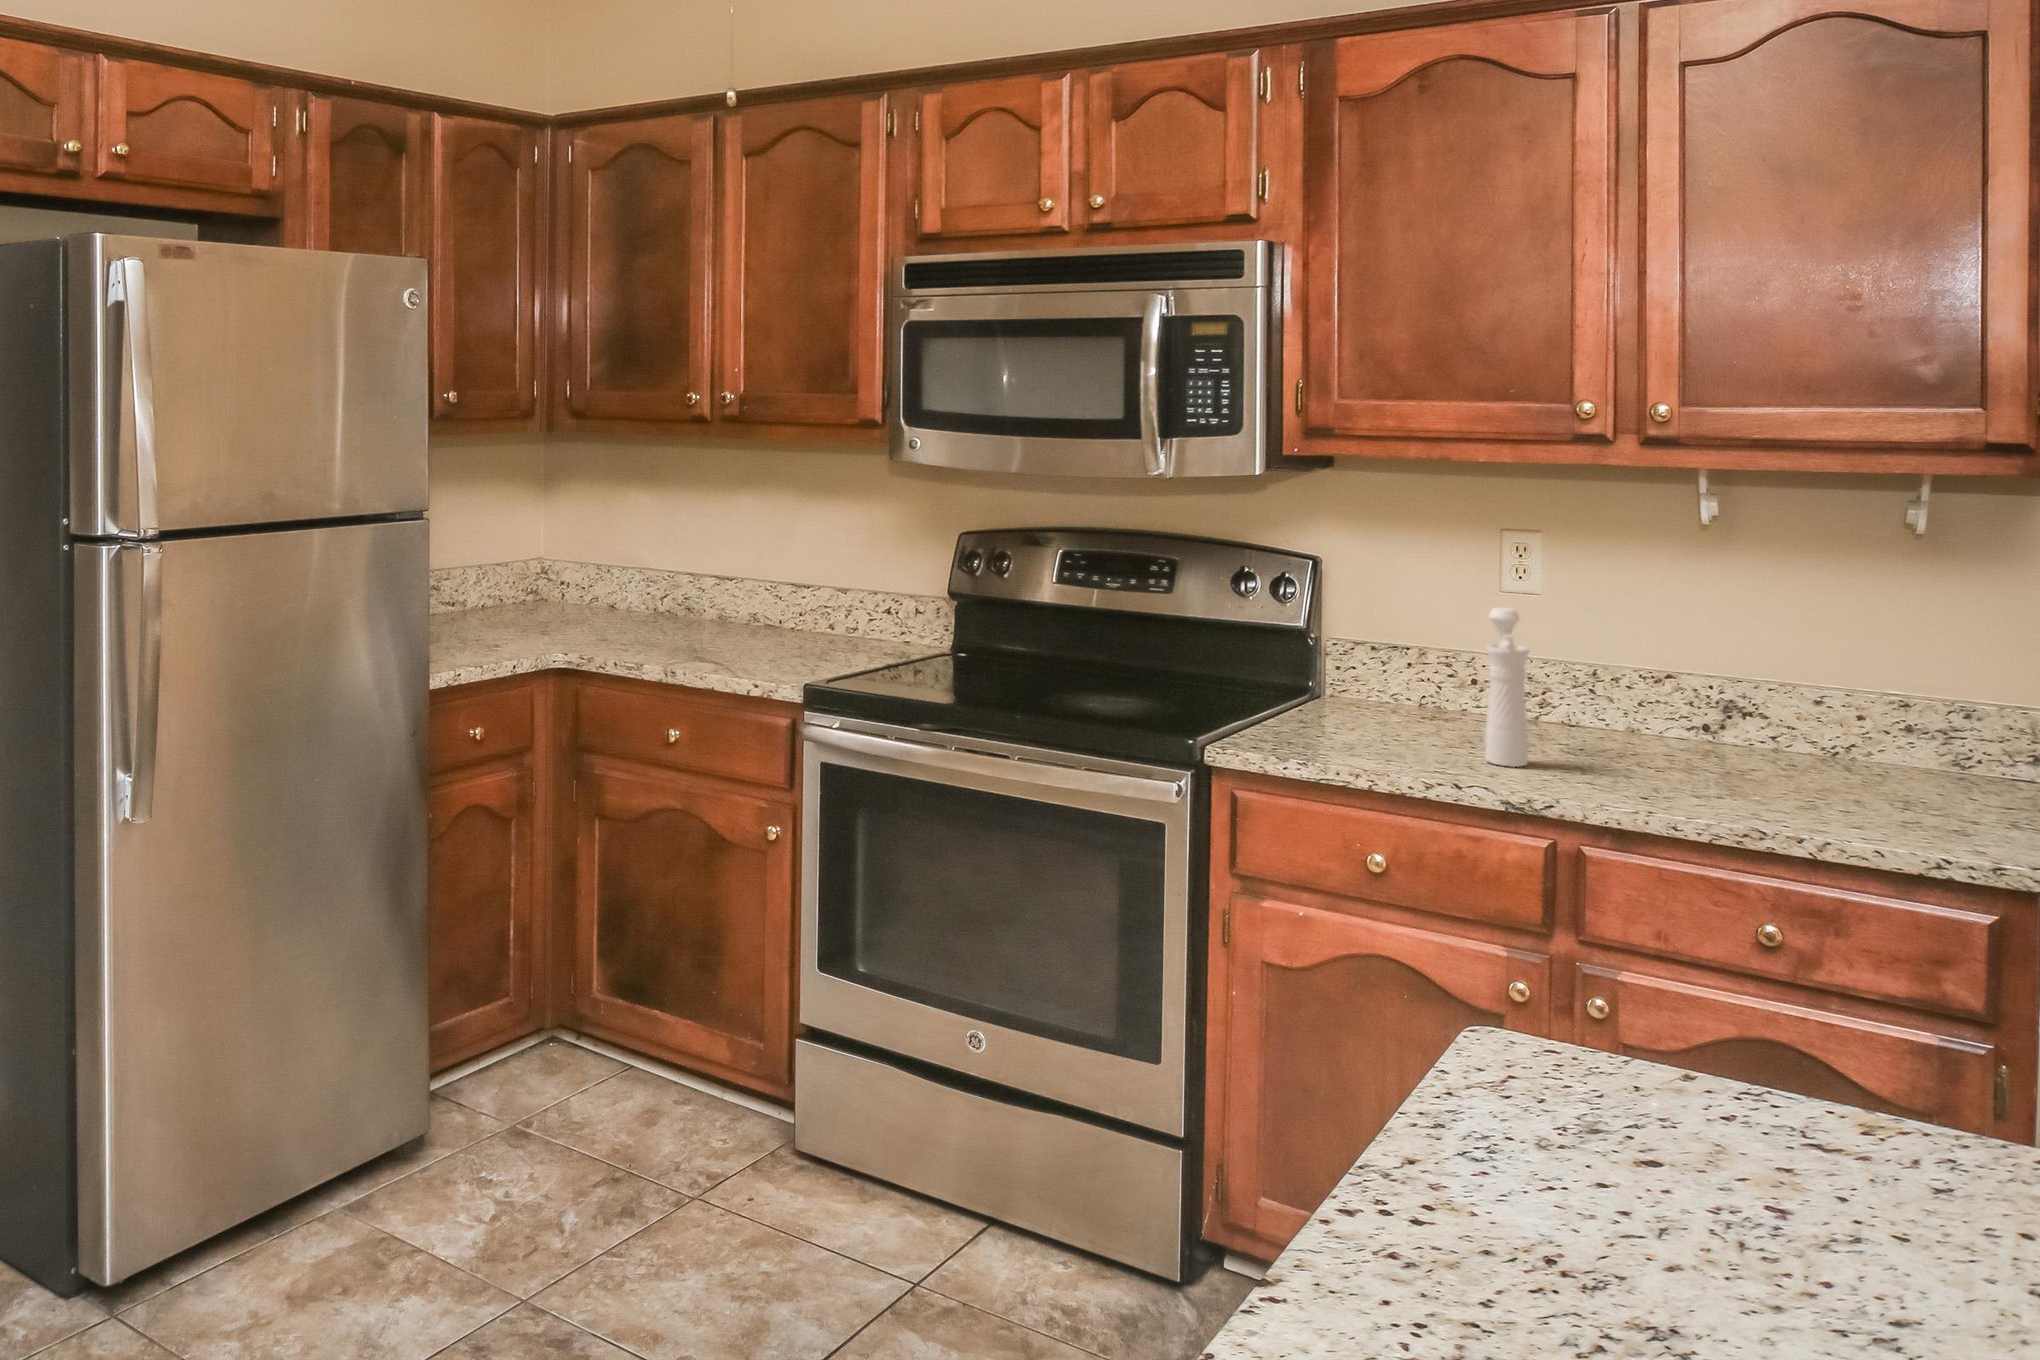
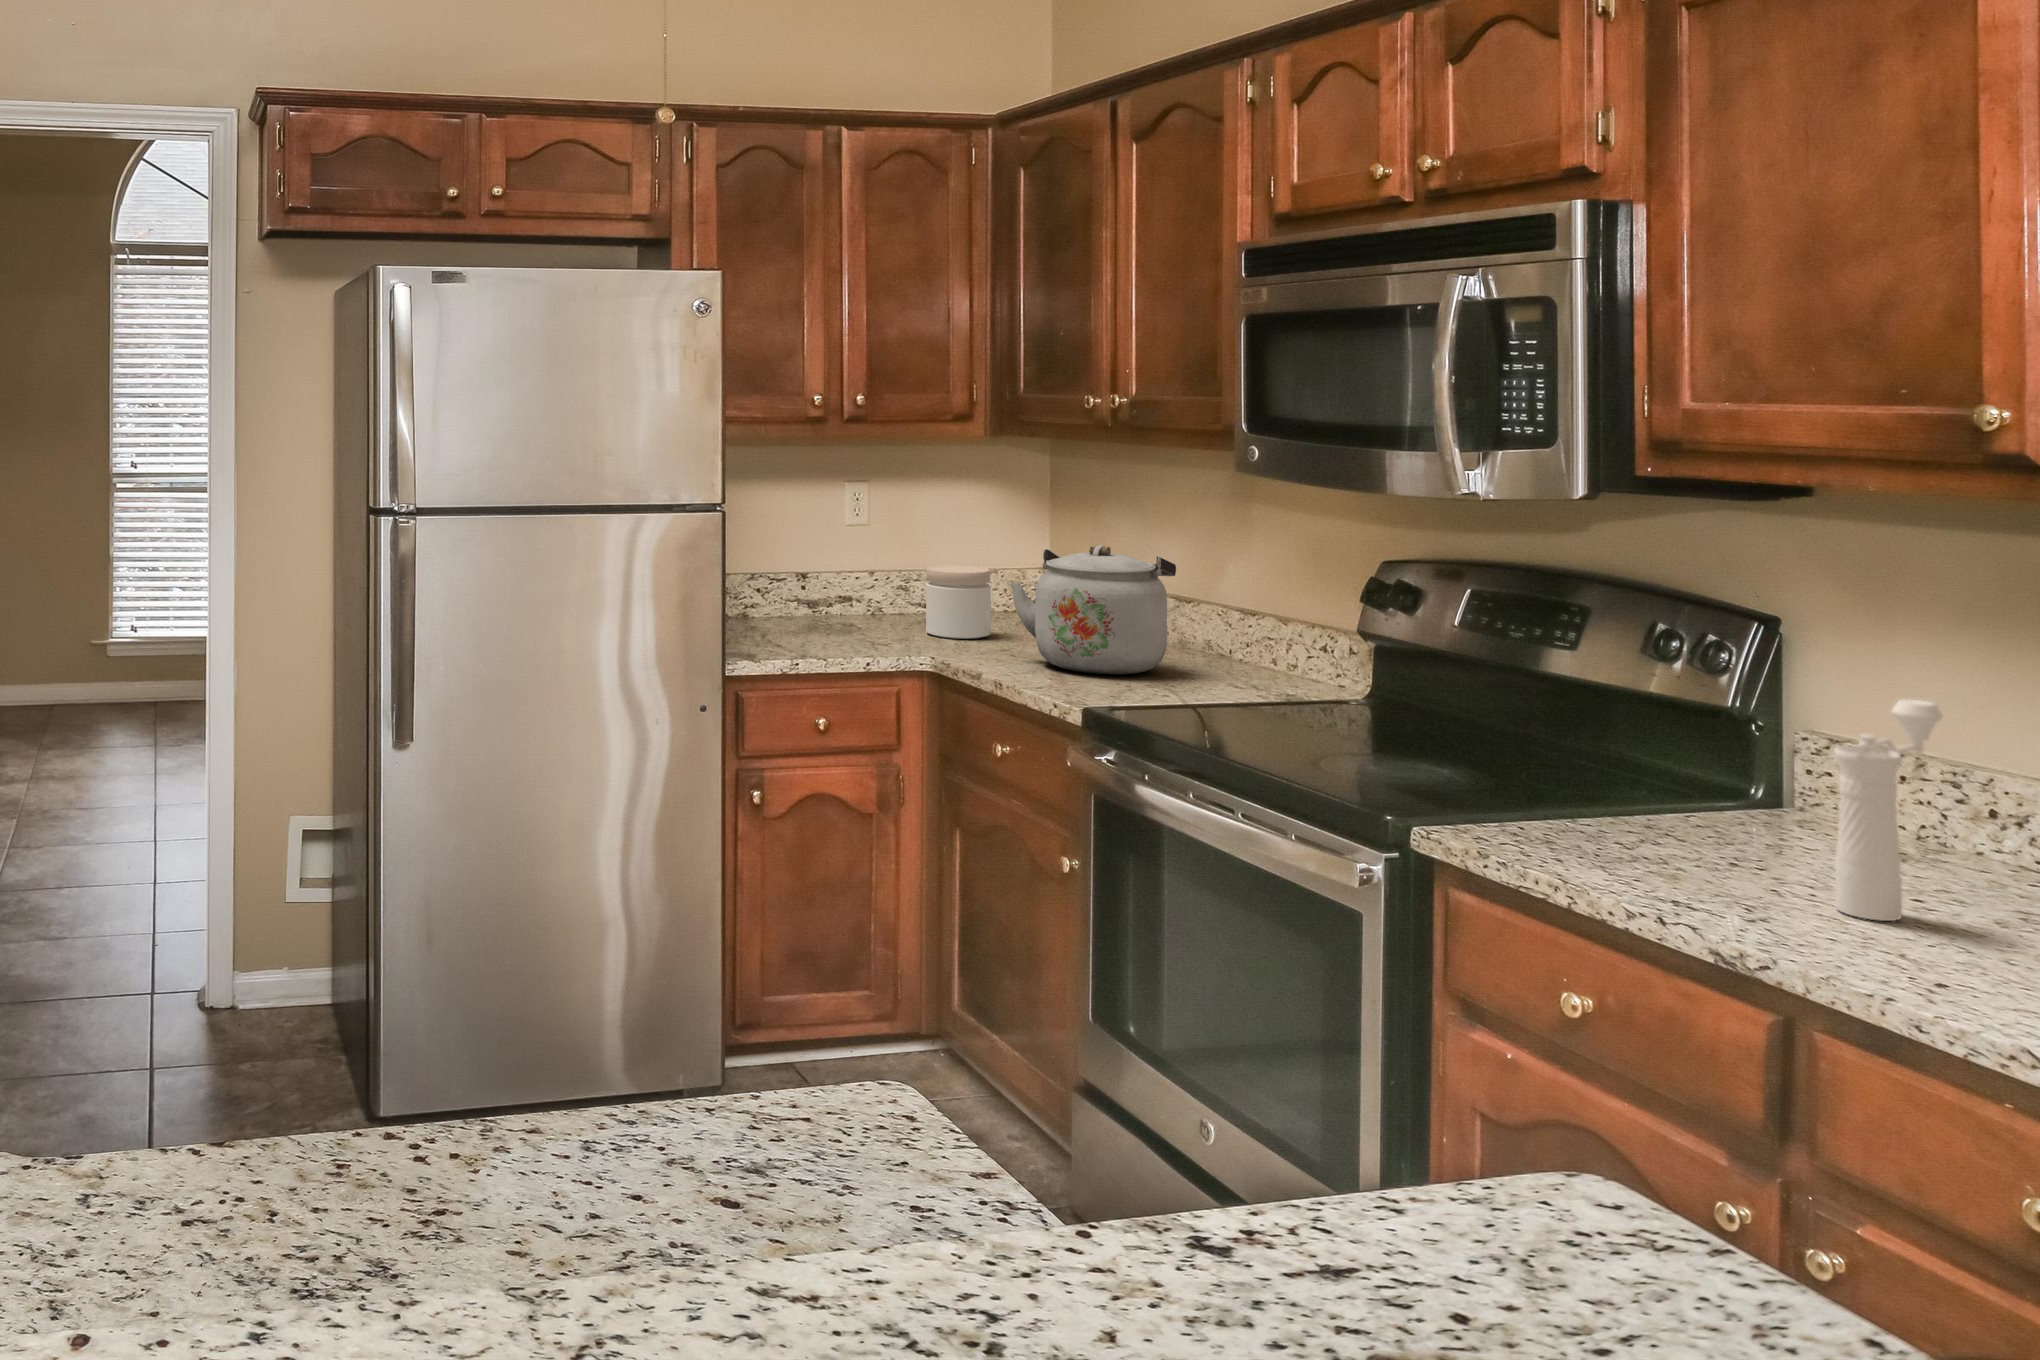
kettle: none [612,532,754,651] -> present [1010,545,1176,674]
jar: none [489,559,551,632] -> present [926,565,991,639]

